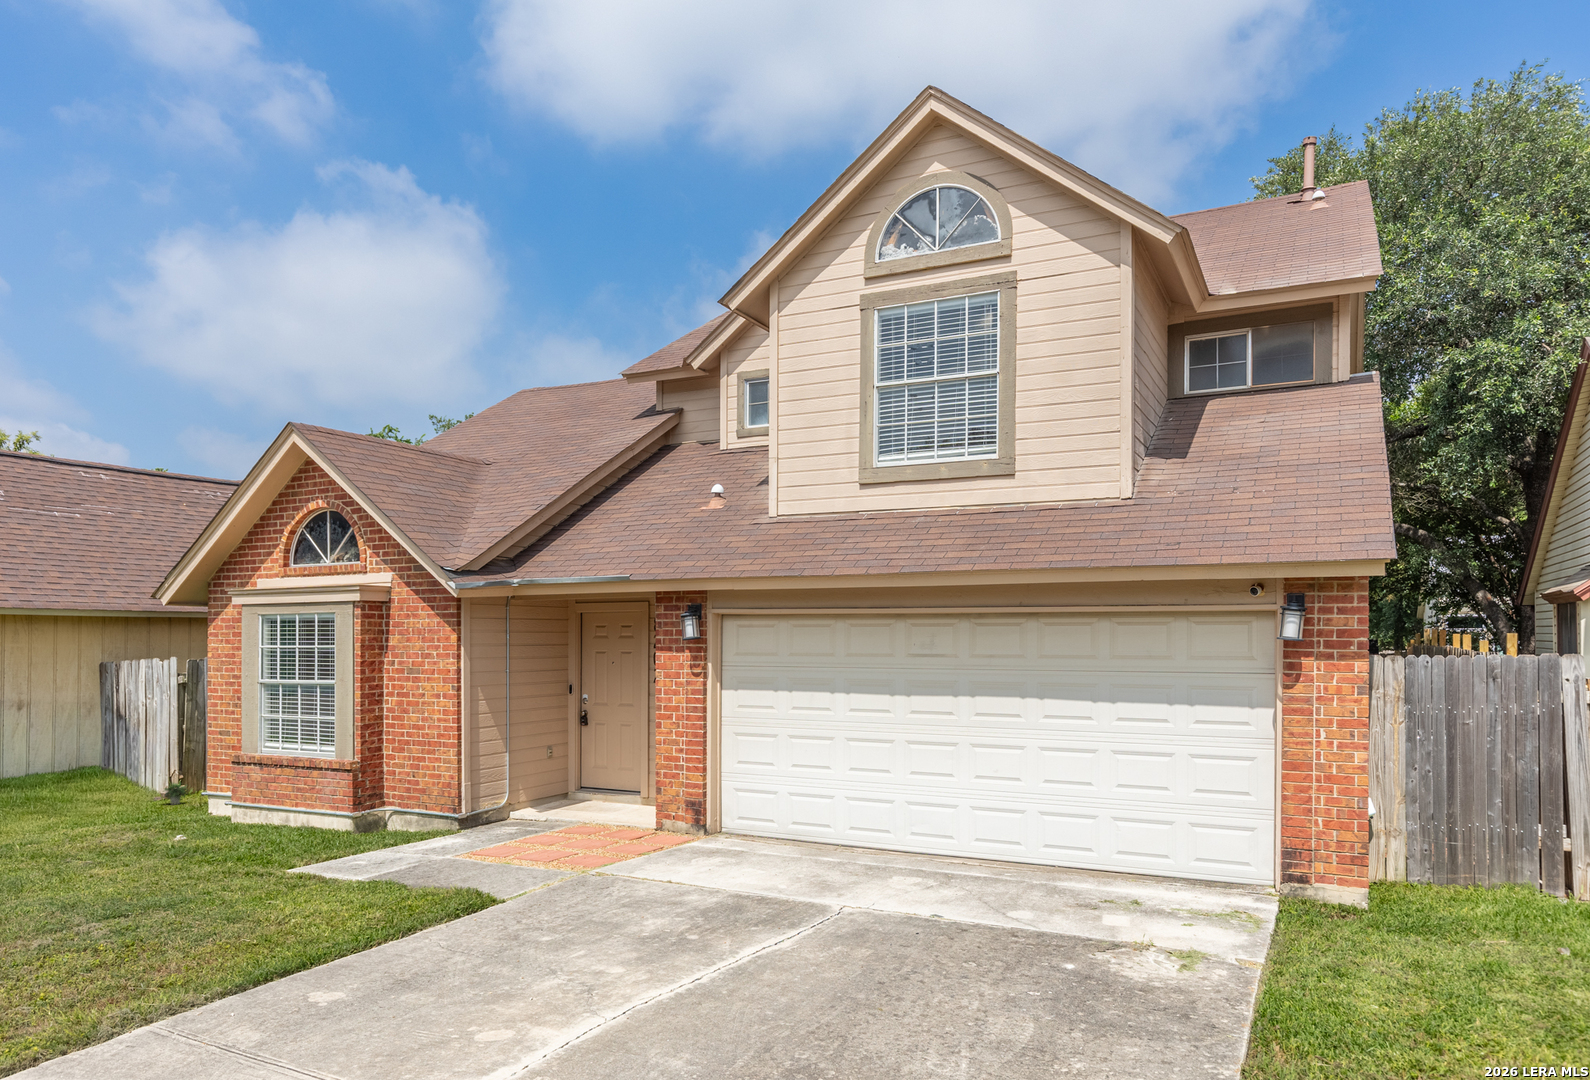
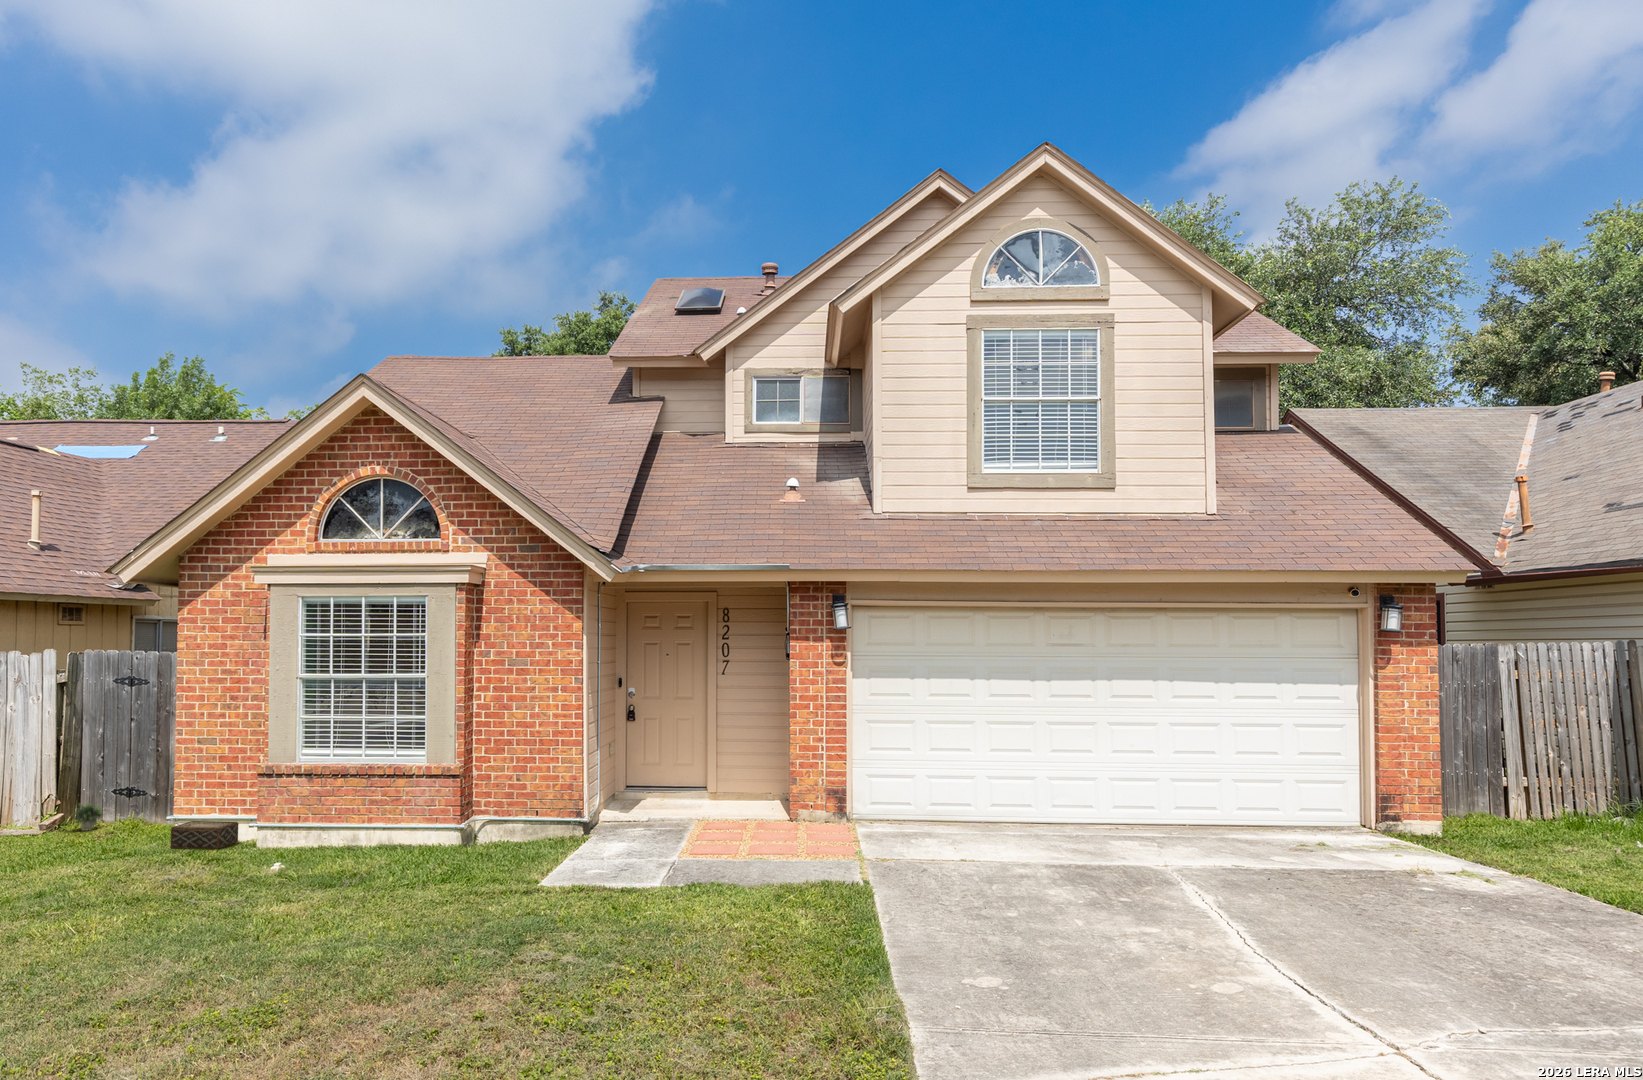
woven basket: none [186,799,235,823] -> present [171,821,238,849]

